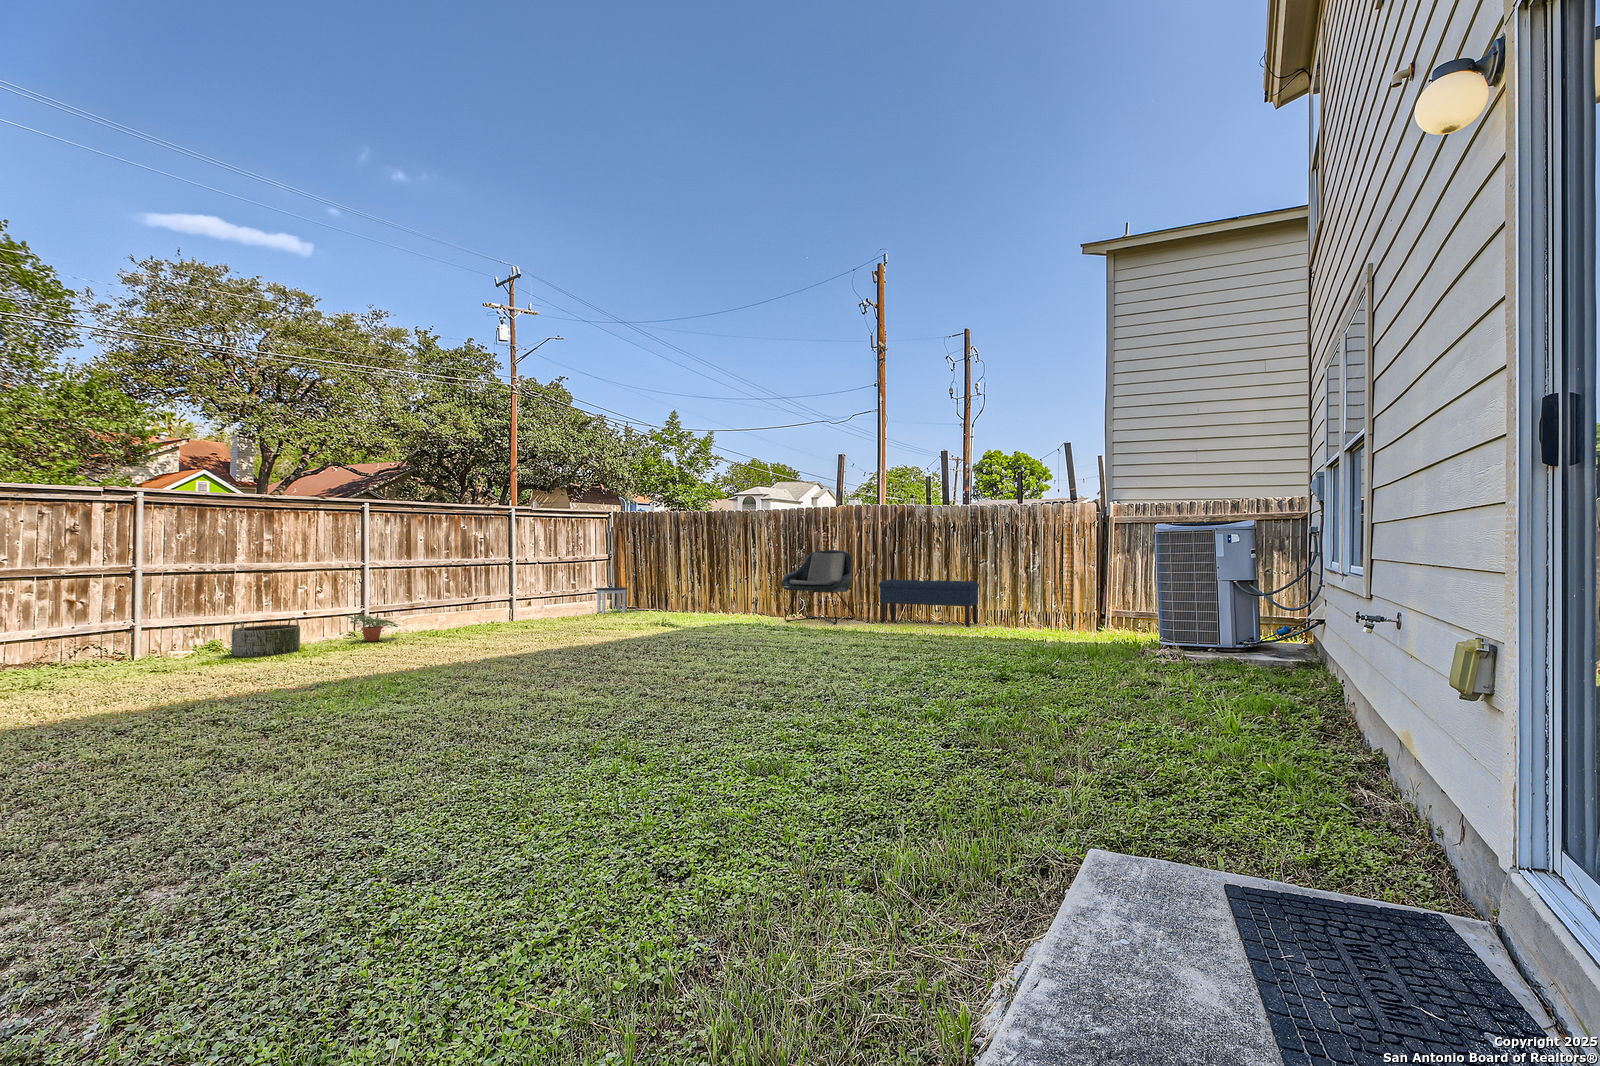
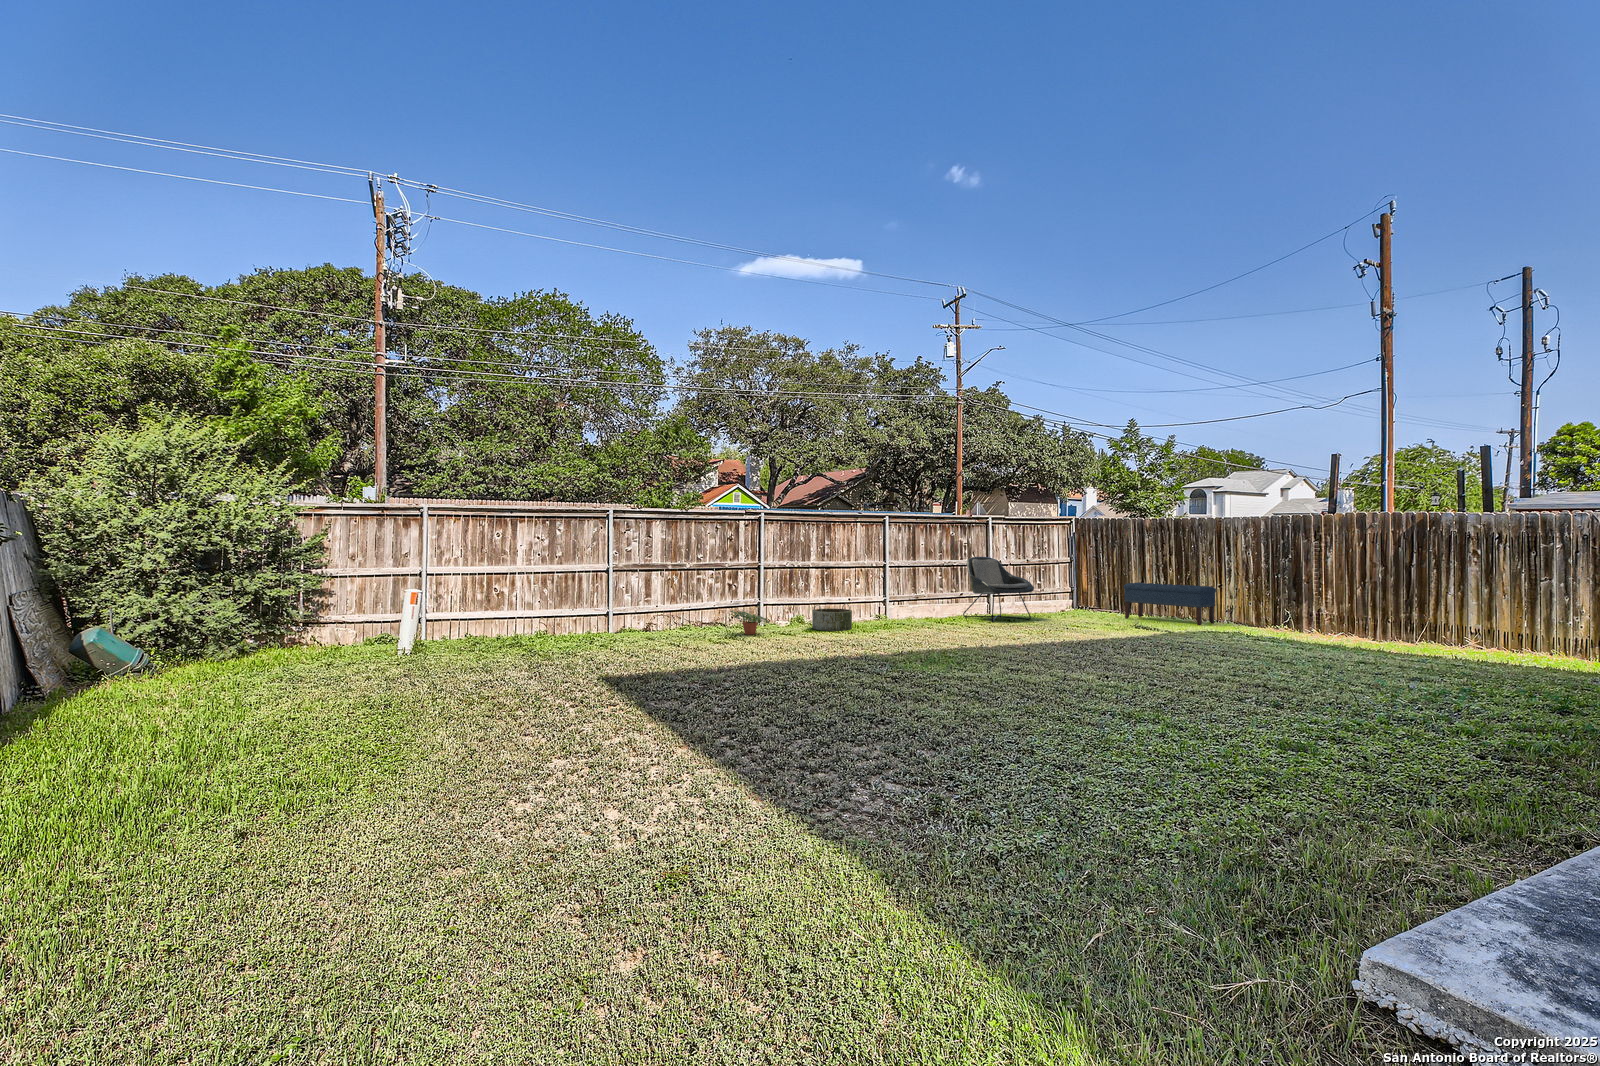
lounge chair: present [781,550,855,625] -> present [963,557,1034,622]
bench: present [879,579,979,627] -> present [1124,582,1216,625]
round table: present [595,587,628,614] -> none [1054,589,1086,614]
potted plant: present [345,614,398,641] -> present [731,610,770,635]

